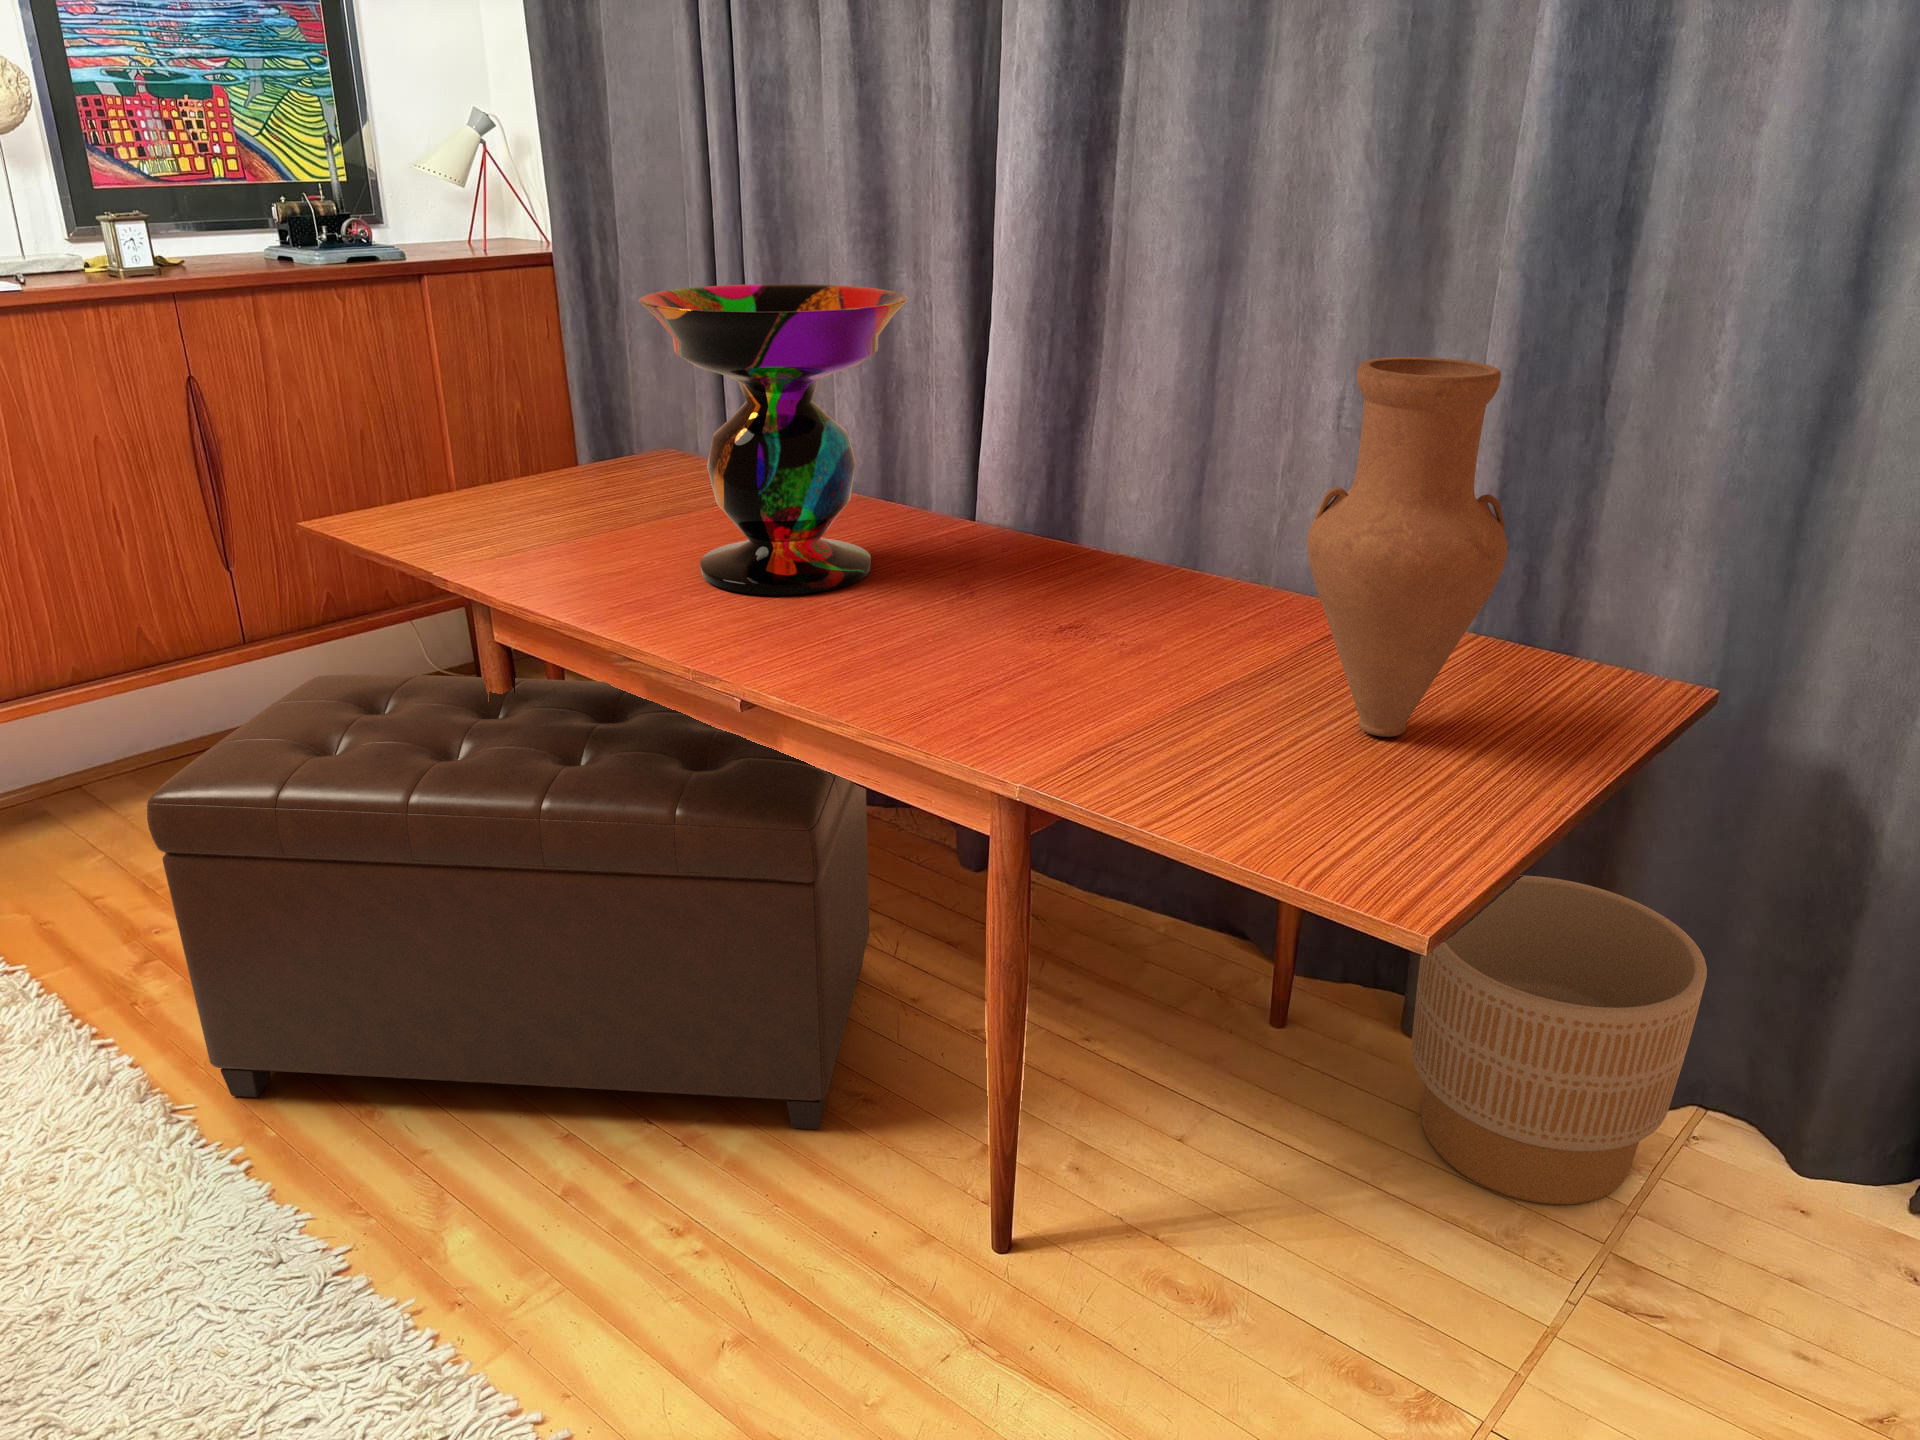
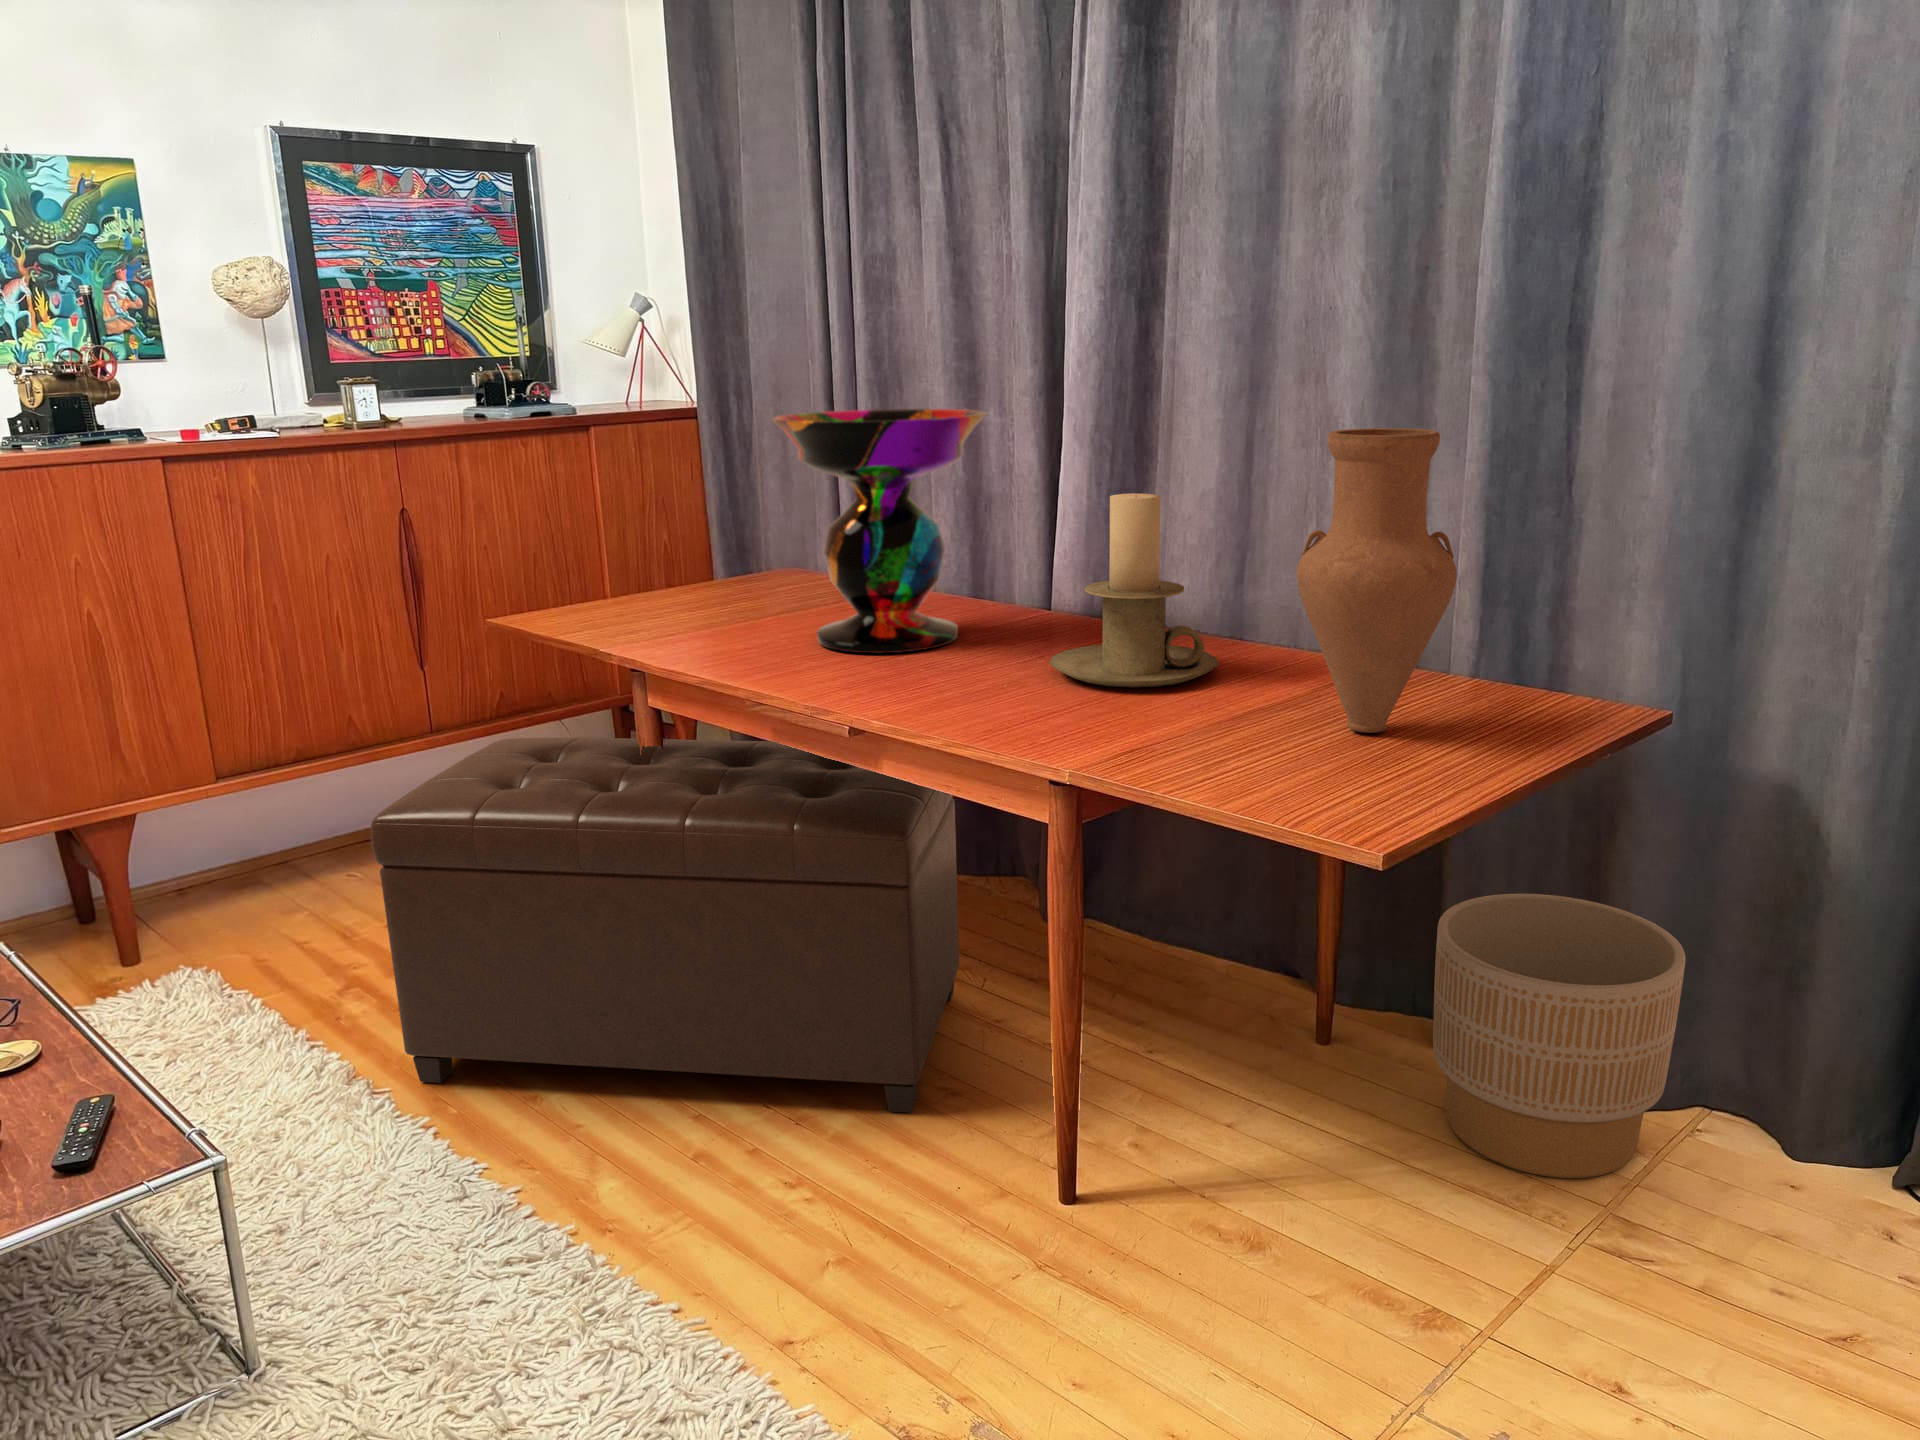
candle holder: none [986,413,1190,656] -> present [1050,493,1219,687]

